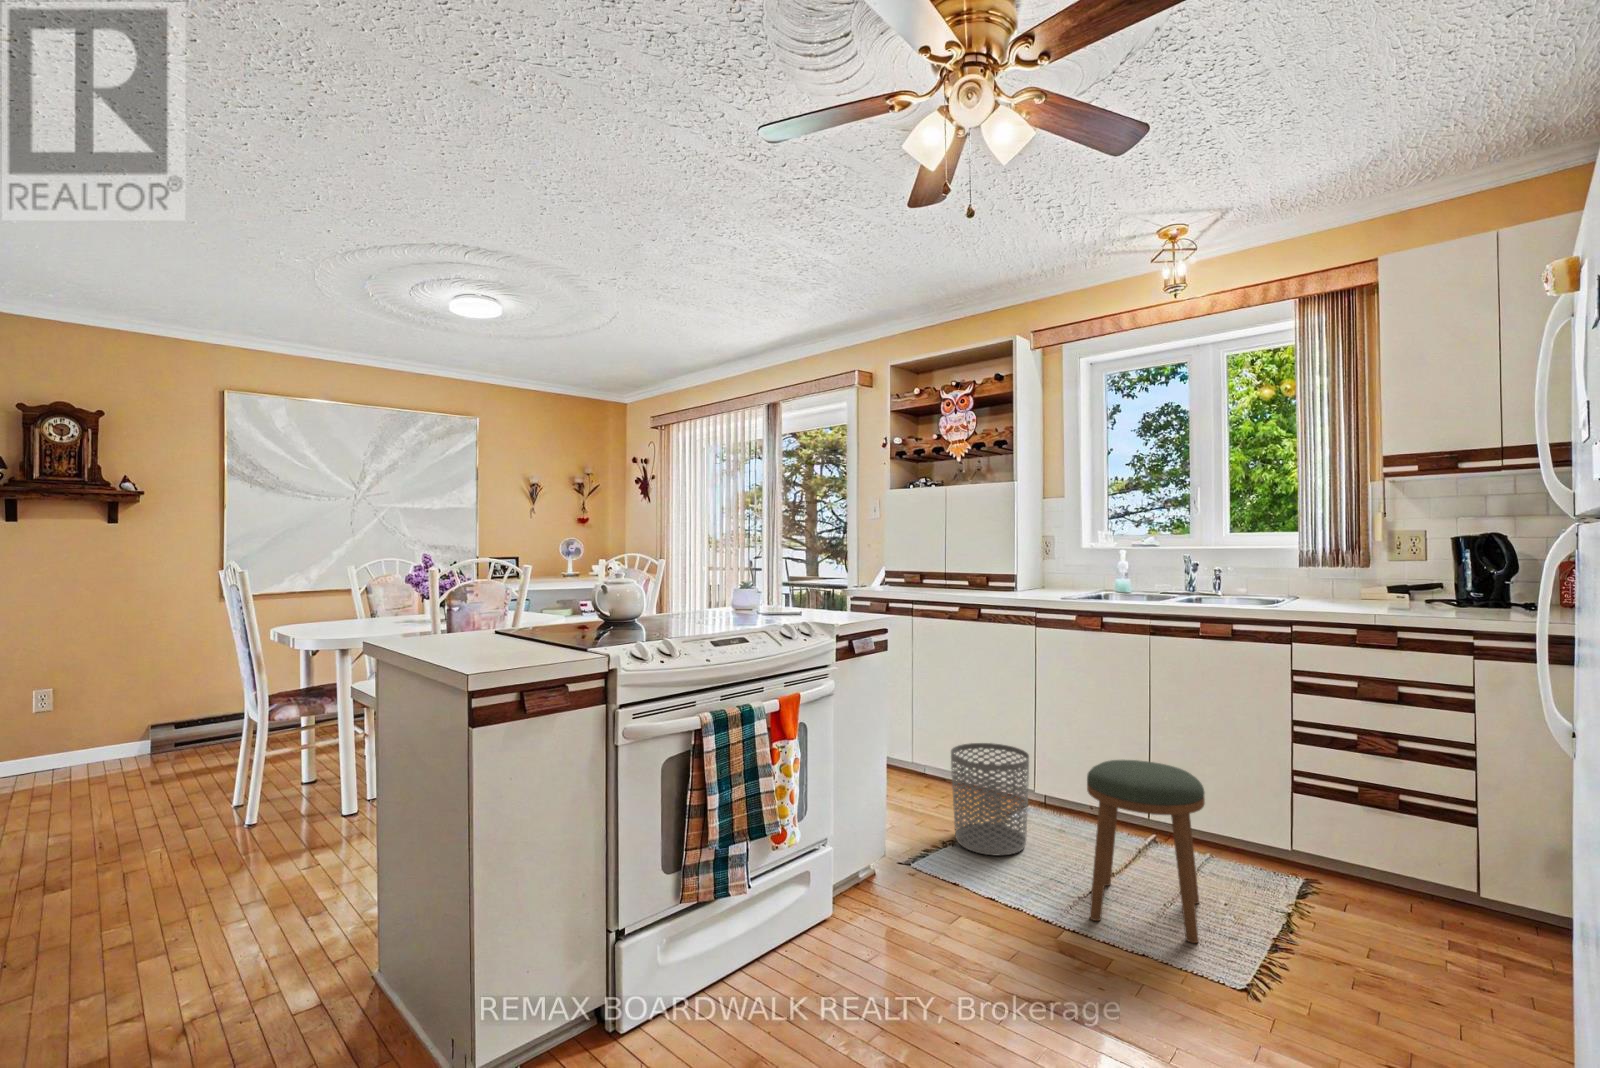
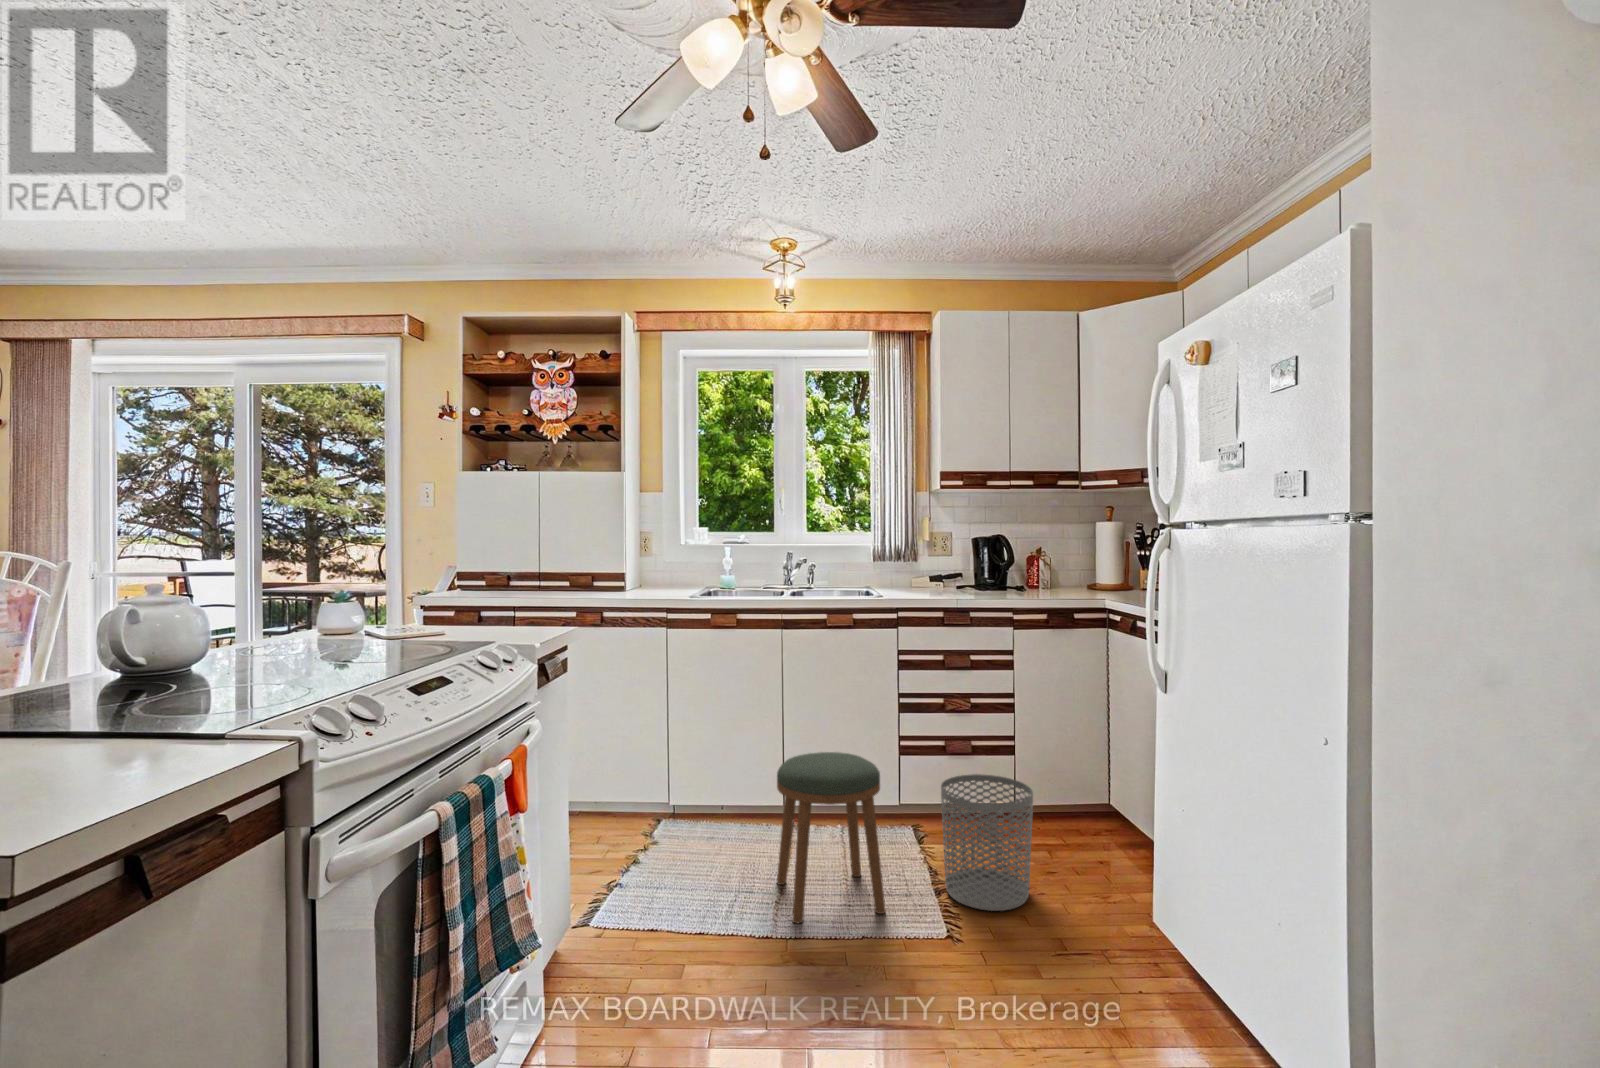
waste bin: present [951,743,1029,855] -> present [941,774,1033,911]

